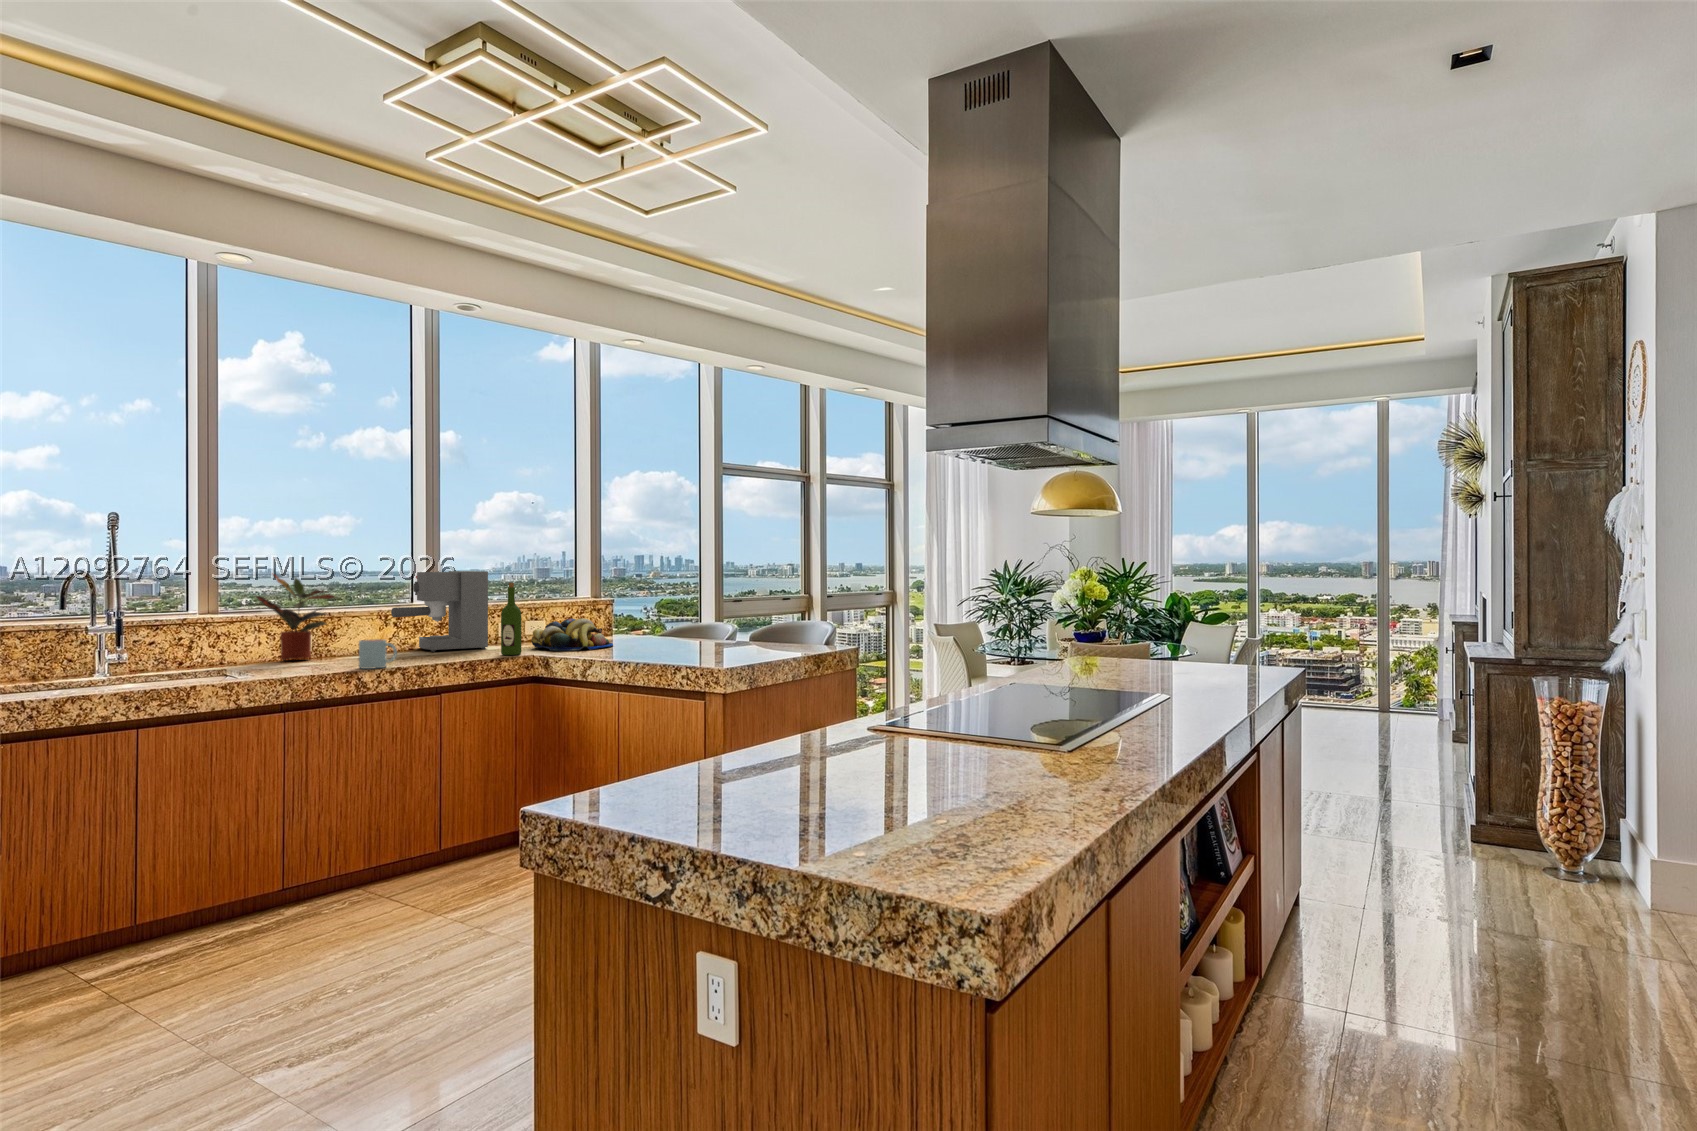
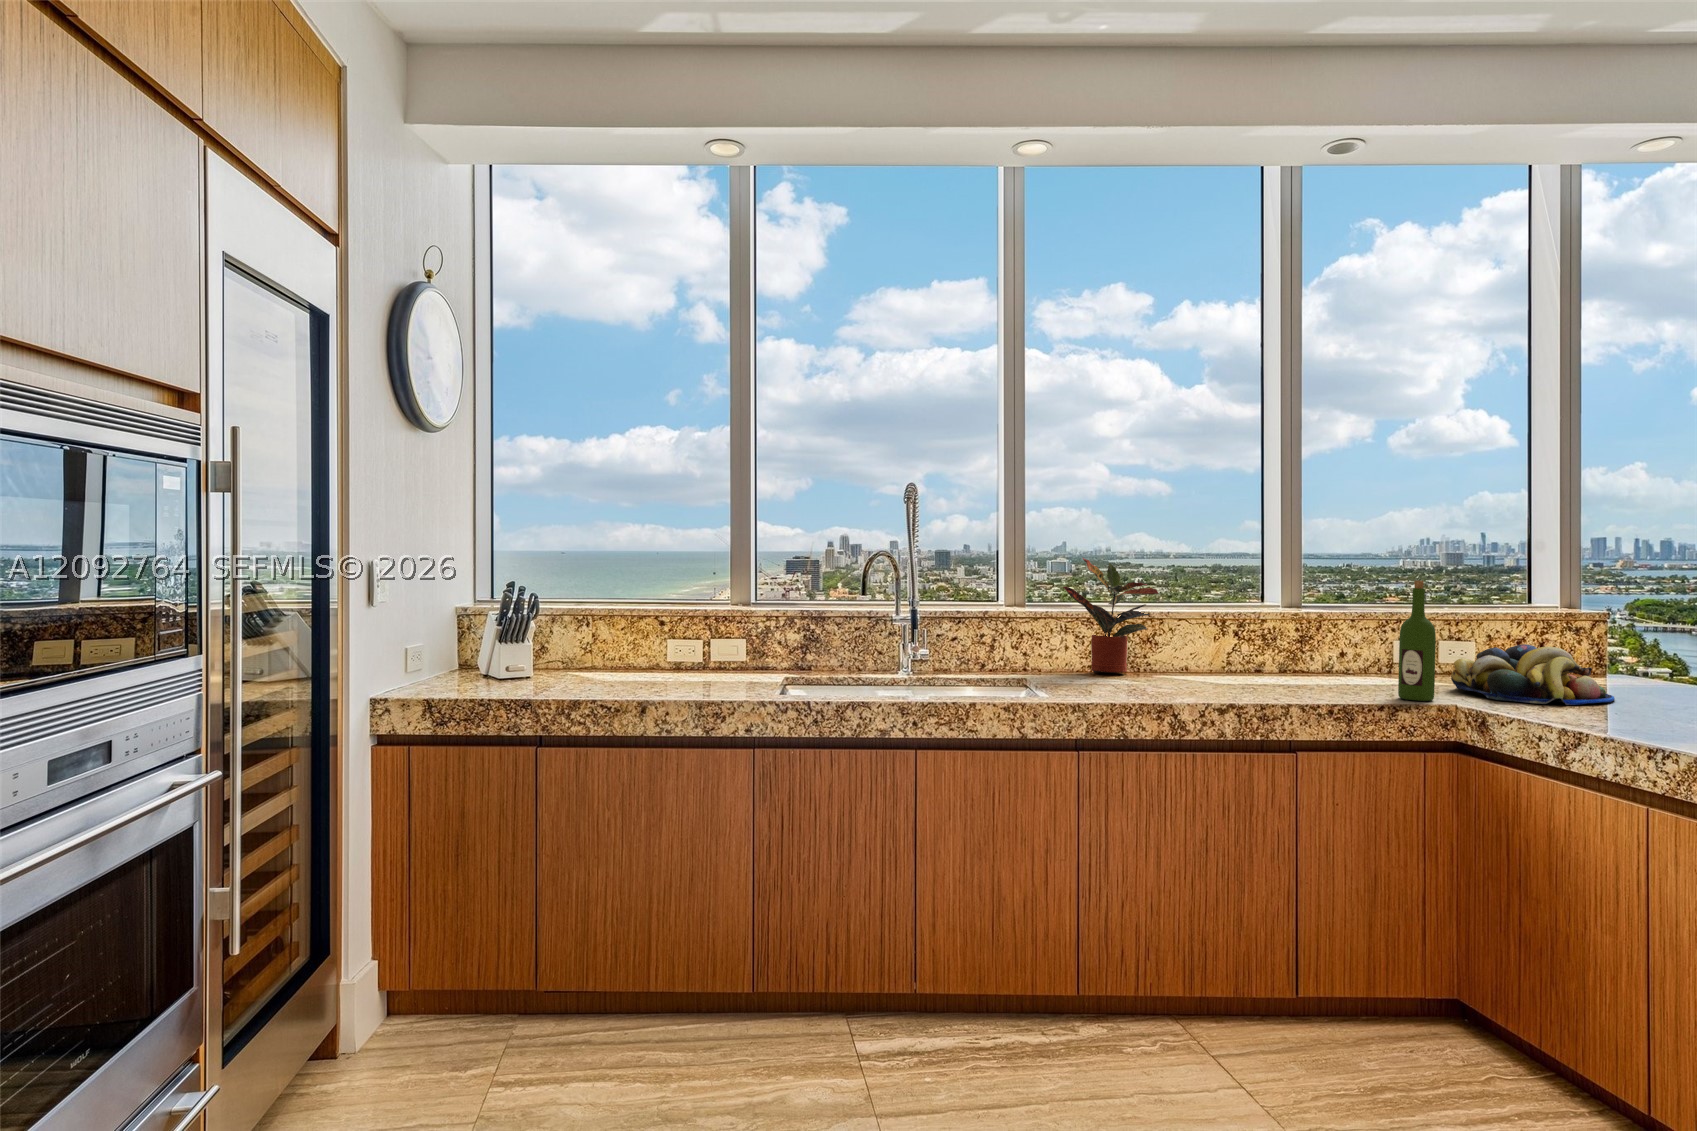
coffee maker: present [391,571,488,652] -> none [1232,559,1378,682]
mug: present [359,639,397,669] -> none [1179,658,1232,702]

